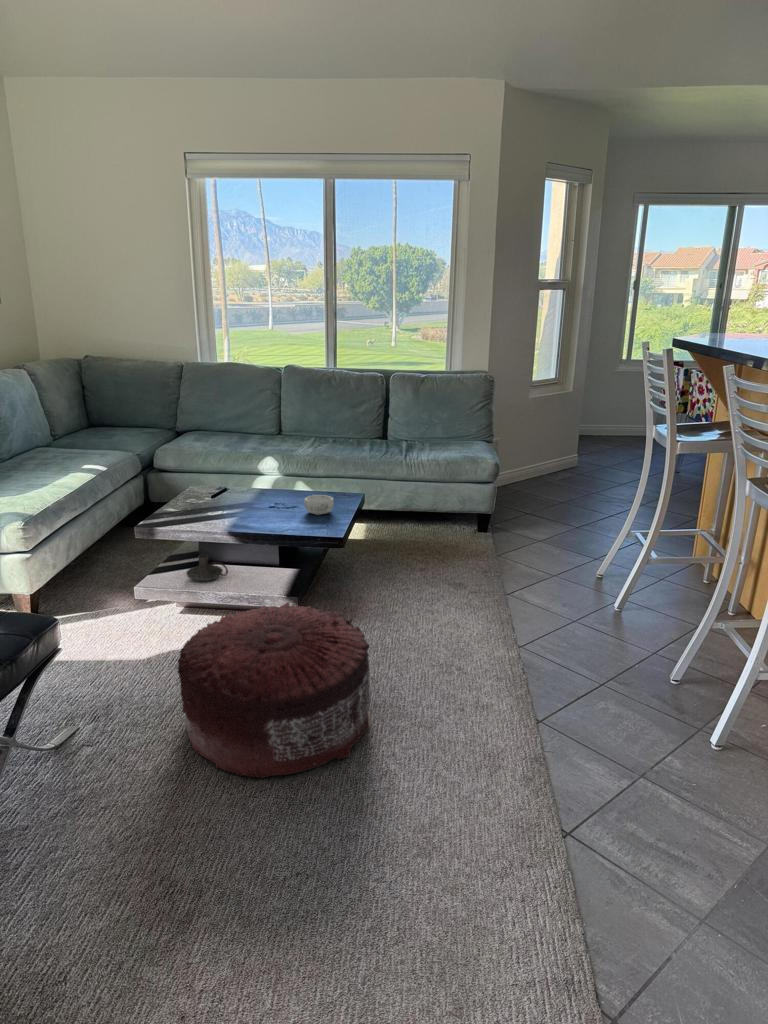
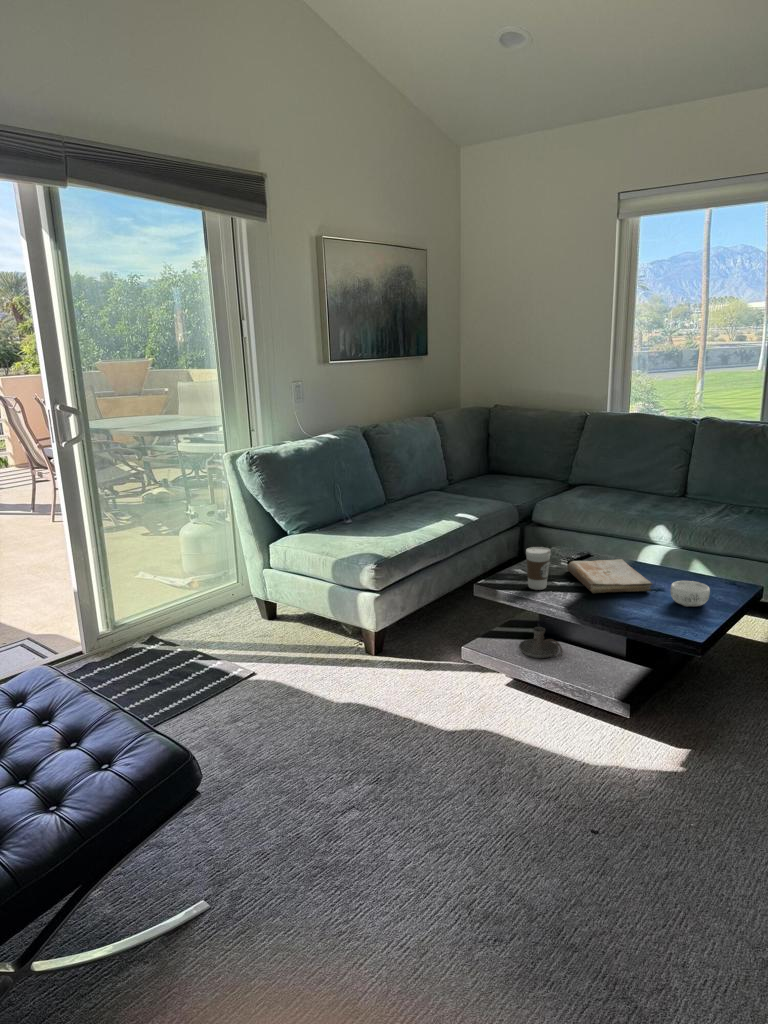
coffee cup: none [180,483,203,522] -> present [526,547,550,590]
book: none [212,487,288,517] -> present [568,559,652,593]
pouf: present [178,602,371,778] -> none [439,708,680,943]

